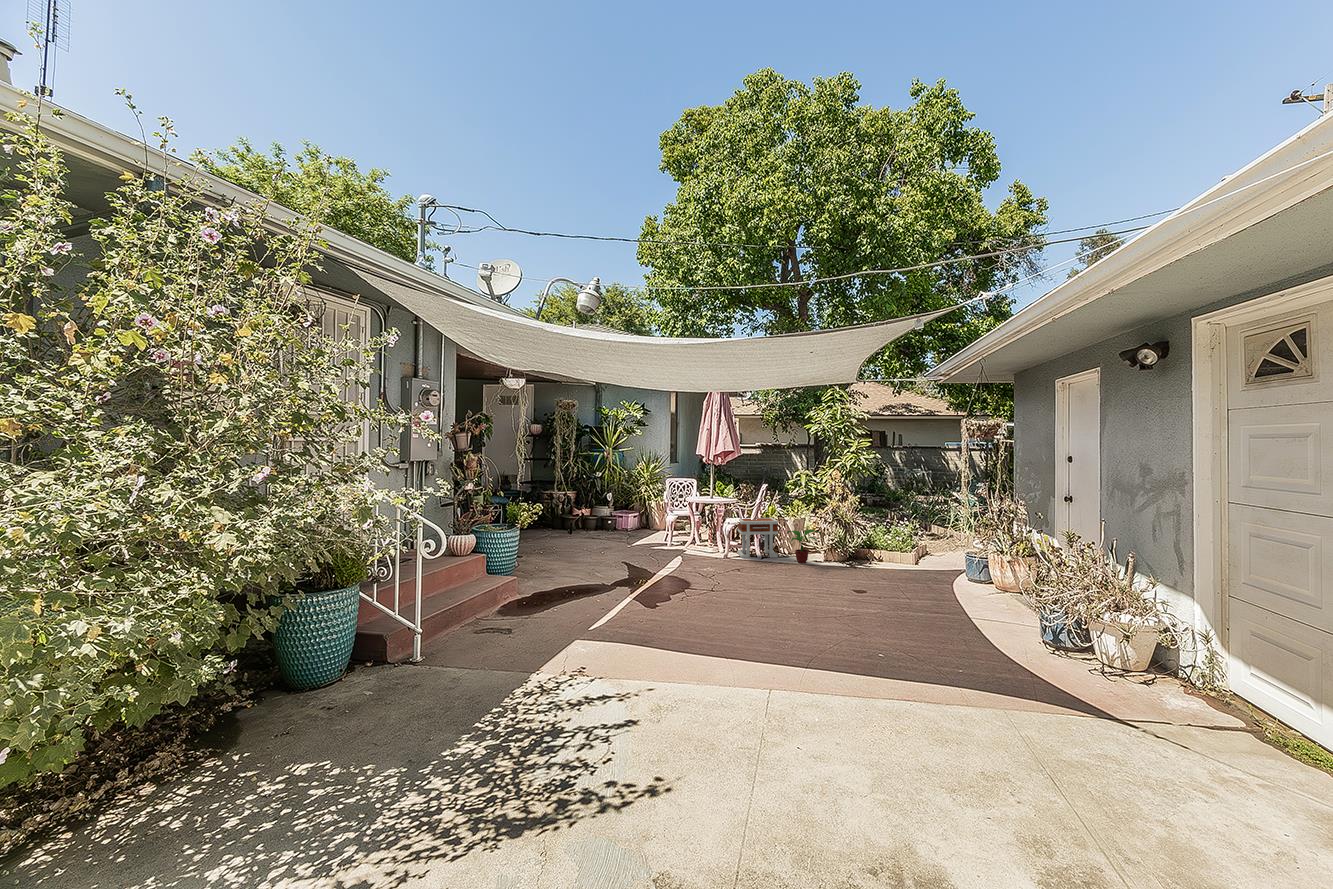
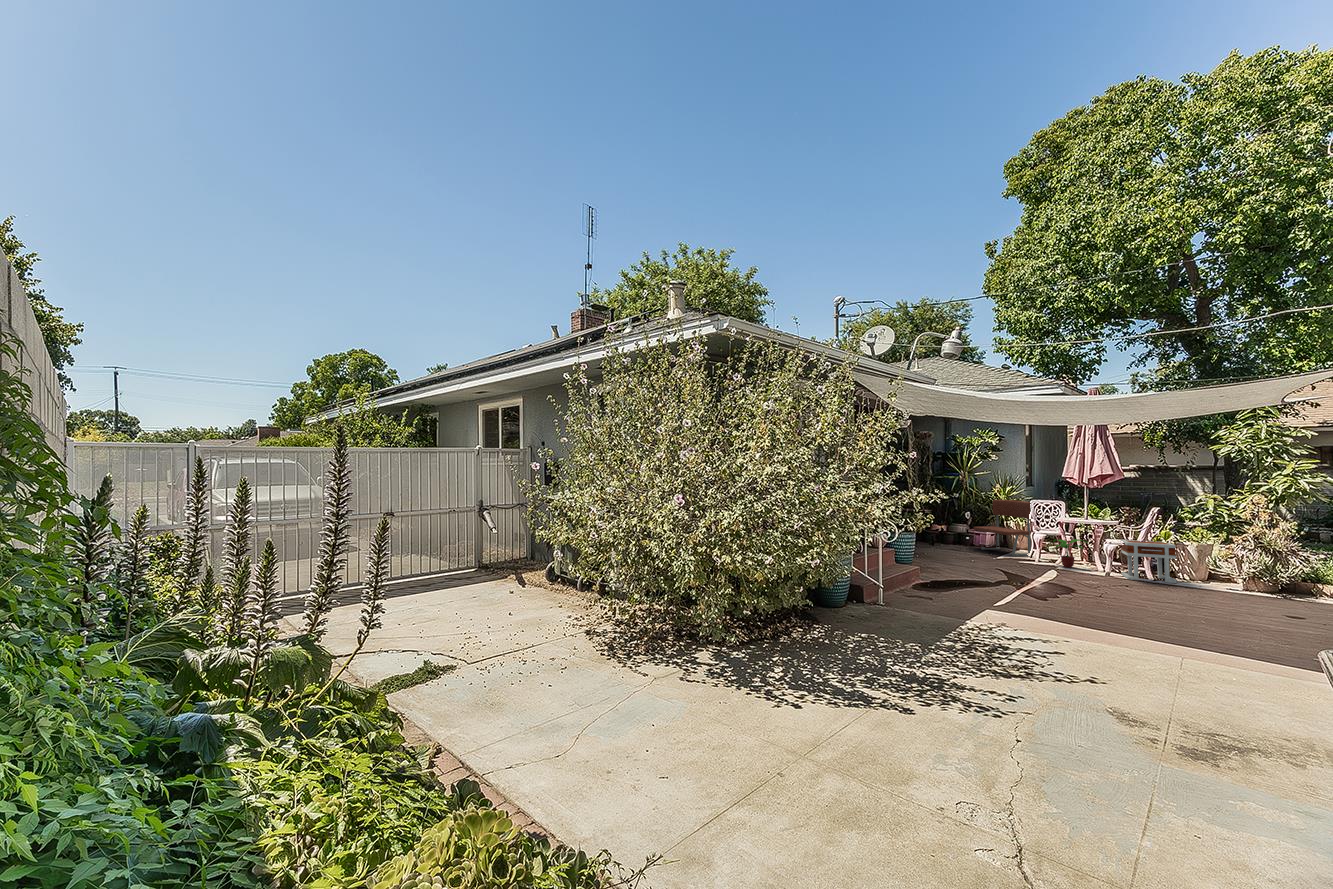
bench: none [616,479,667,540] -> present [974,499,1031,556]
potted plant: present [787,529,821,563] -> present [1053,539,1088,568]

